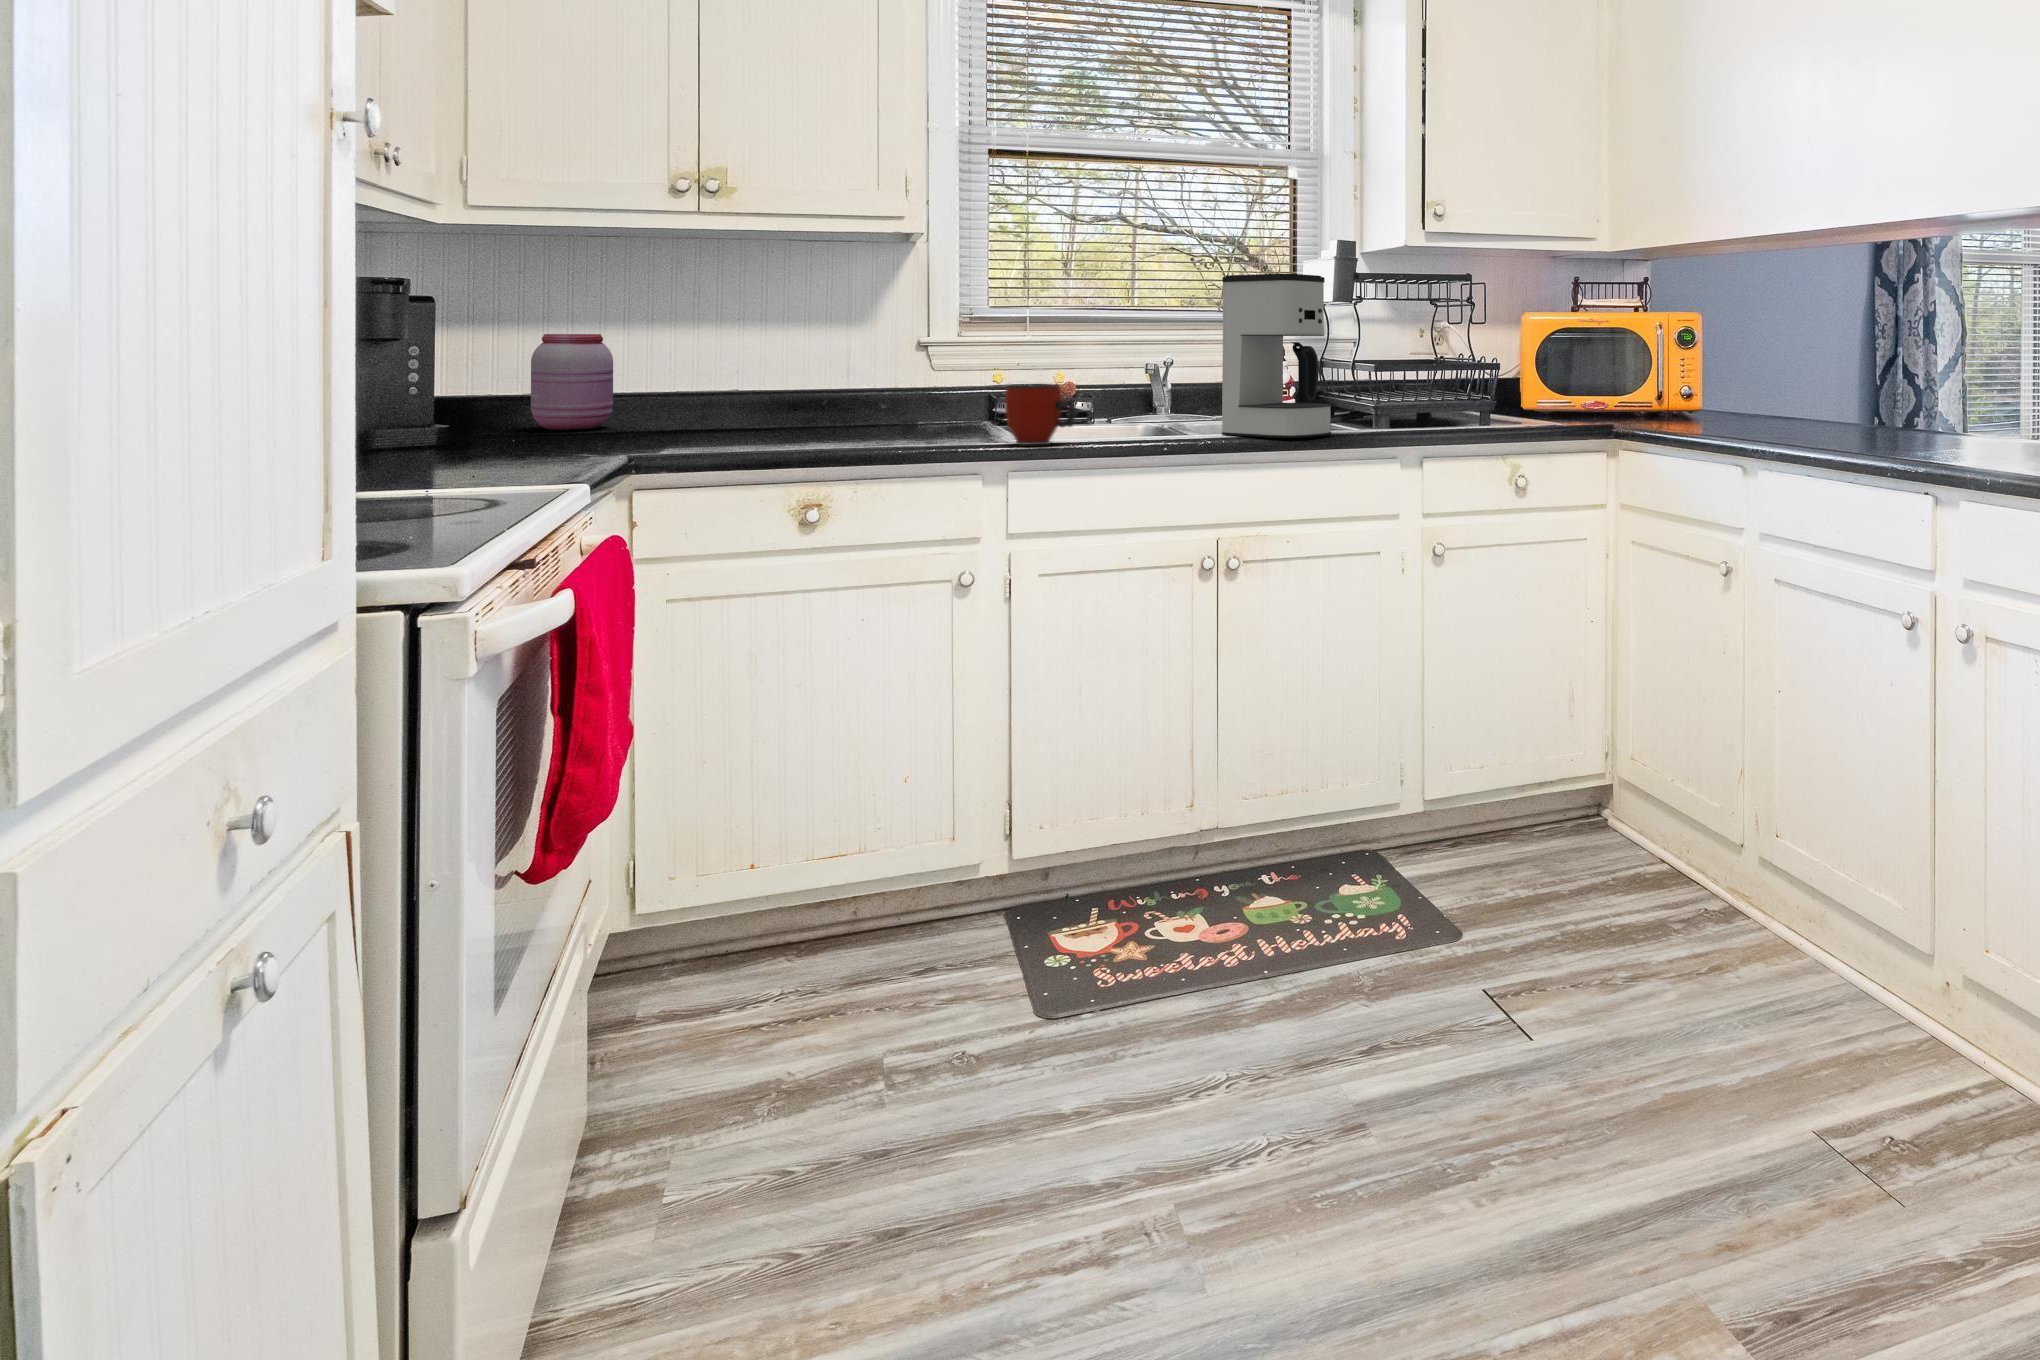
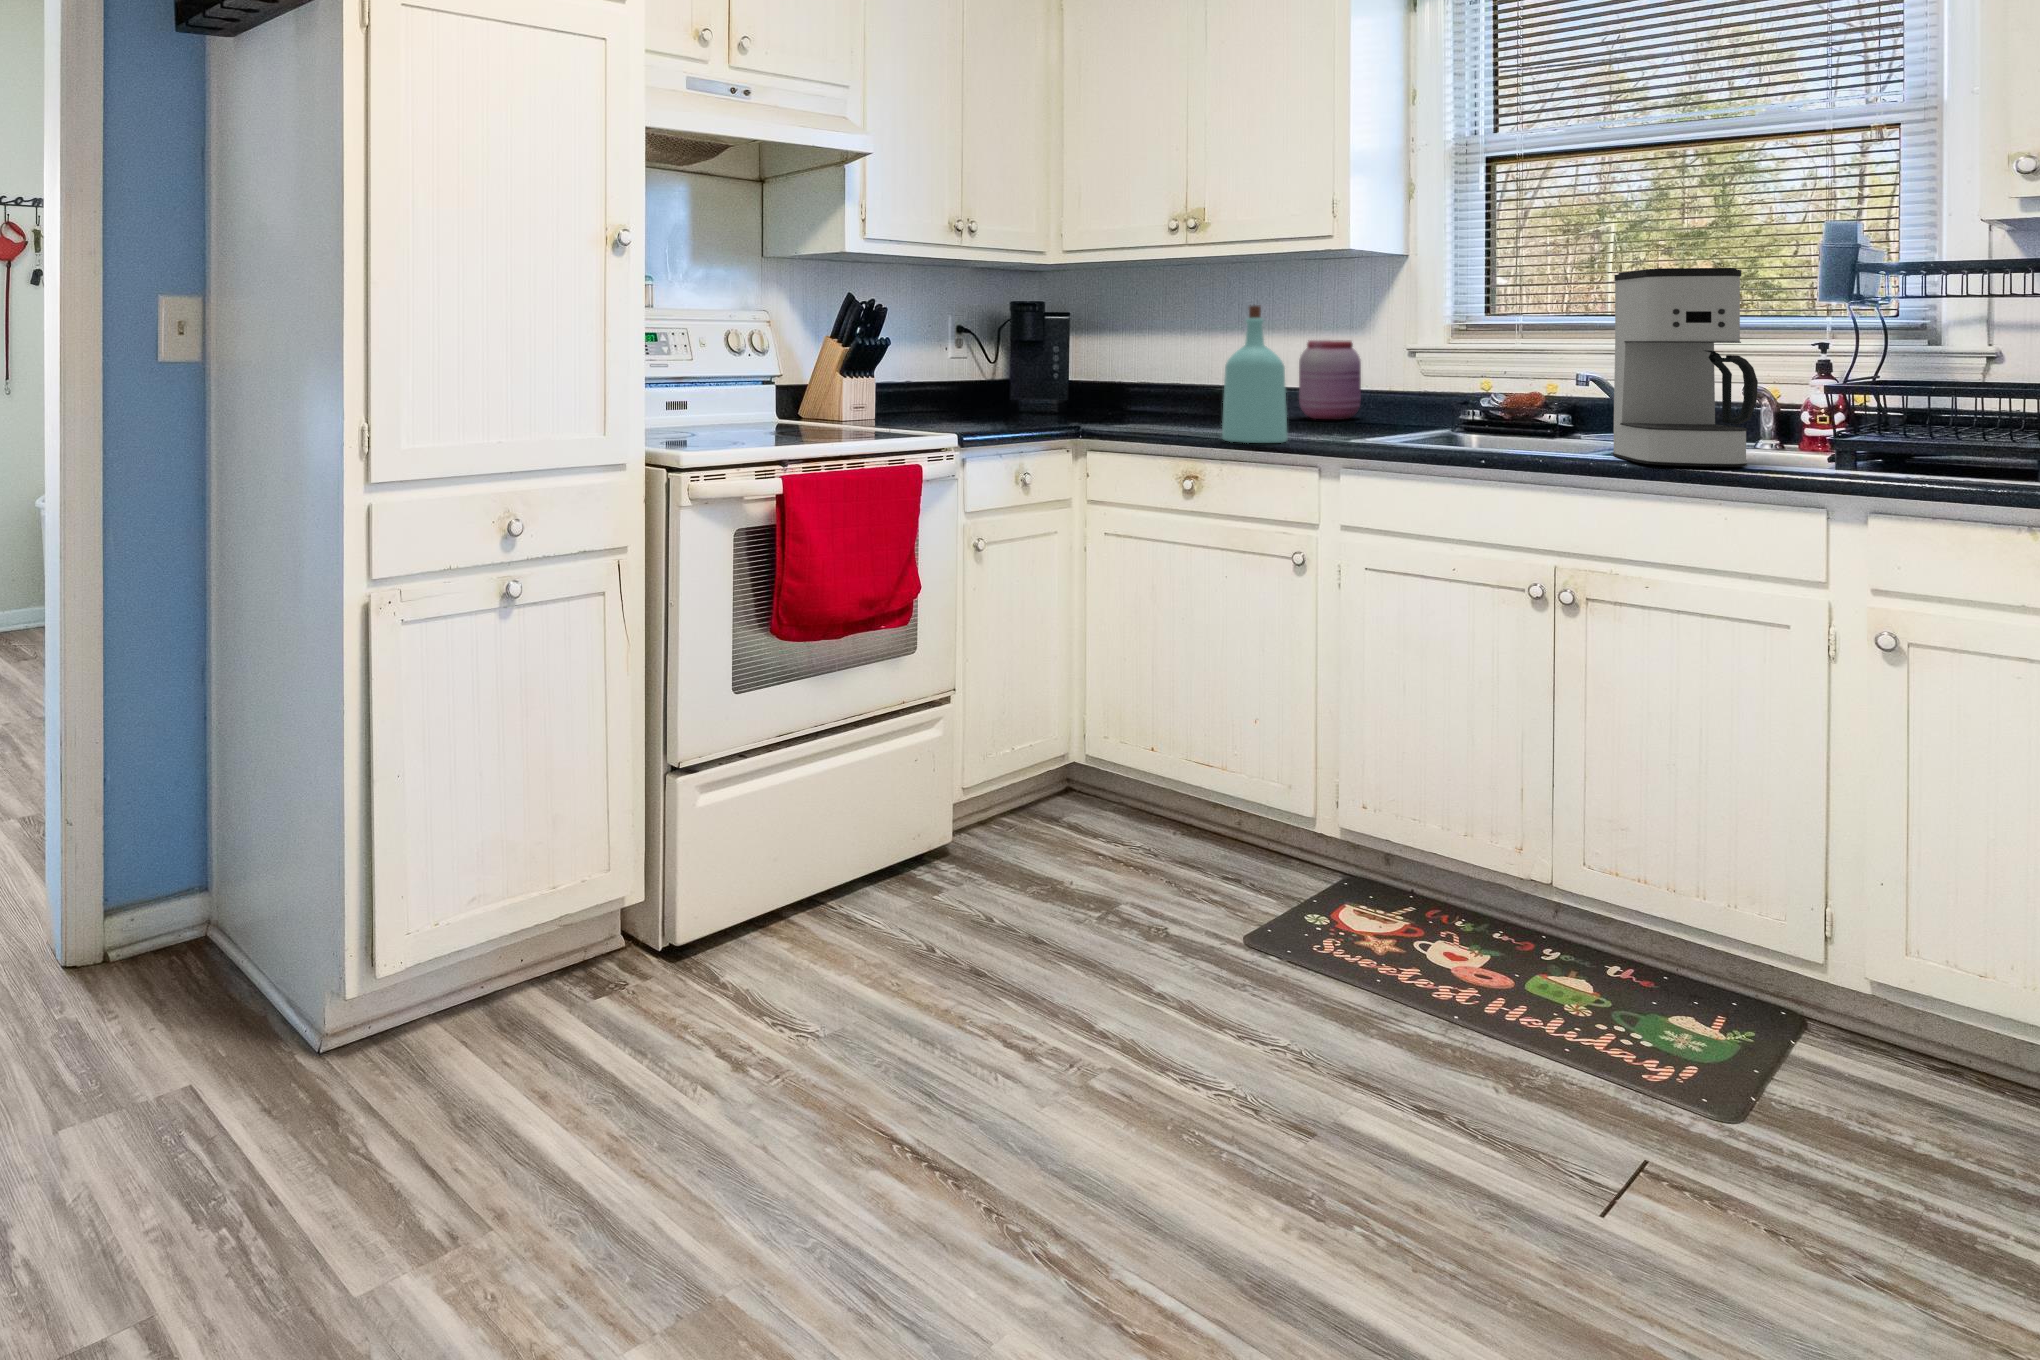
bottle: none [864,293,937,453] -> present [1222,305,1288,443]
jar: present [531,334,613,430] -> present [1299,340,1361,419]
mug: present [1005,384,1077,445] -> none [1350,388,1409,448]

